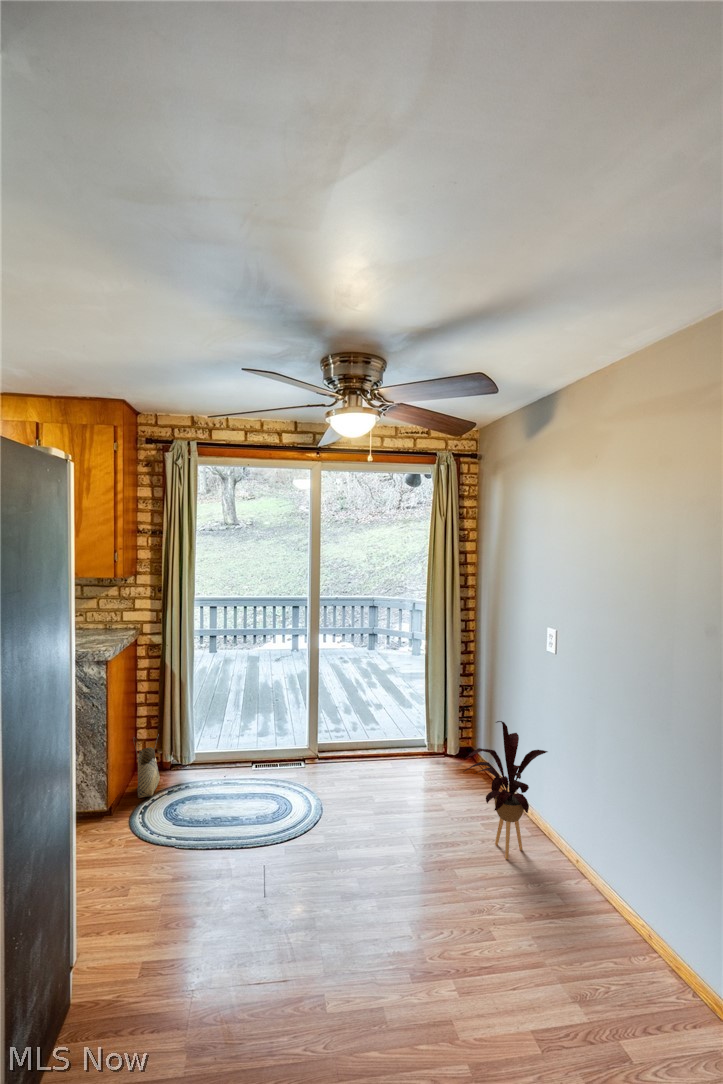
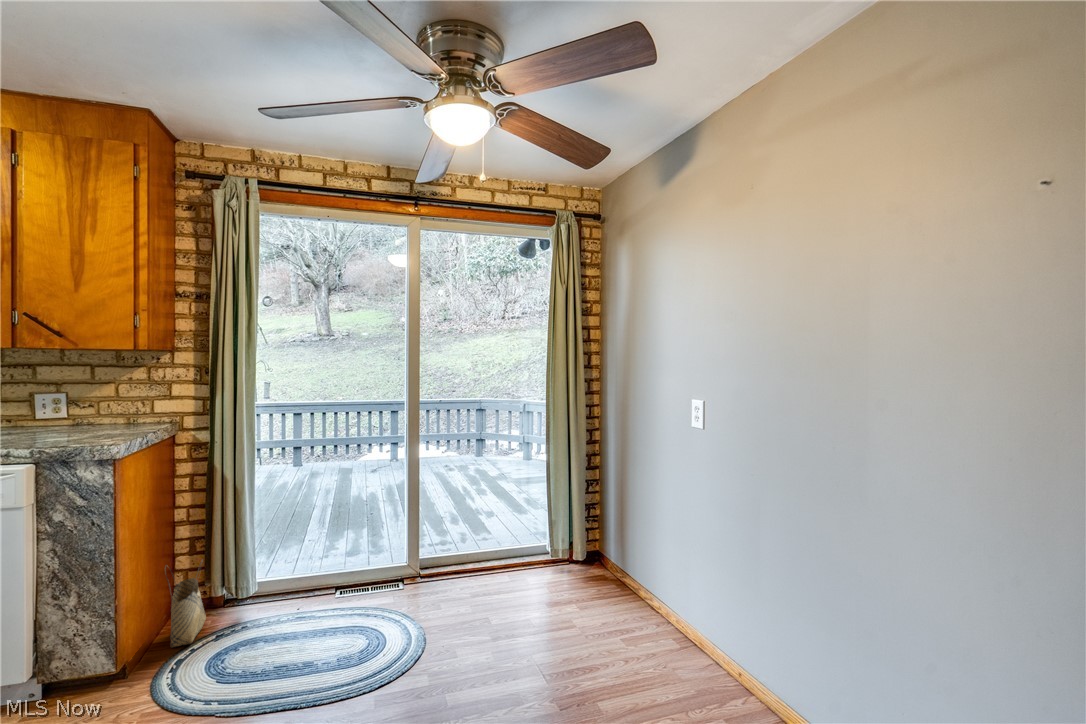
house plant: present [465,721,547,859] -> none [605,509,706,681]

